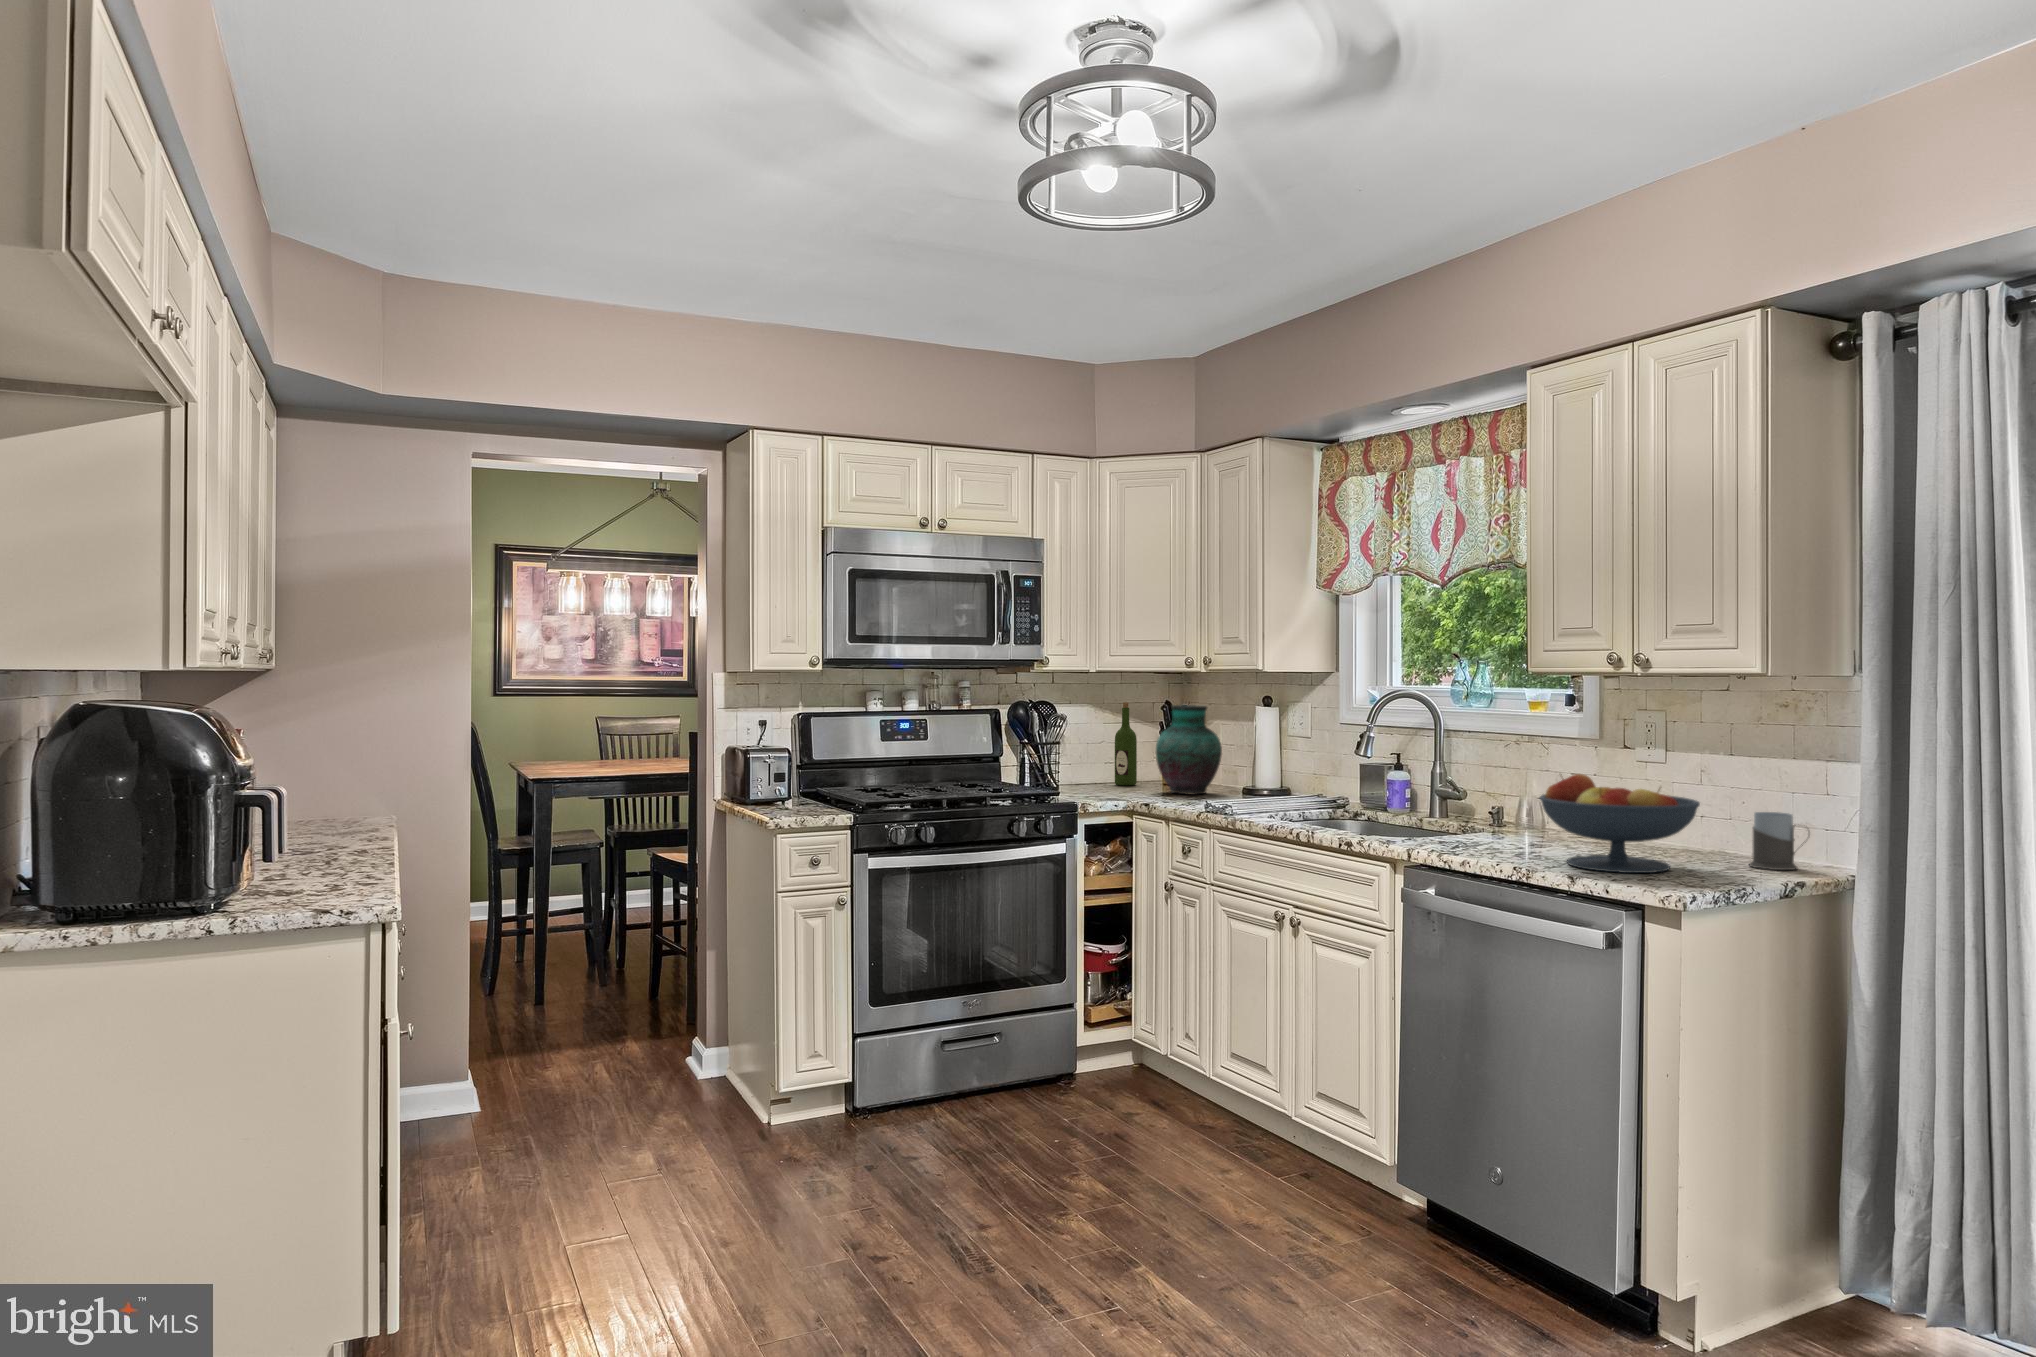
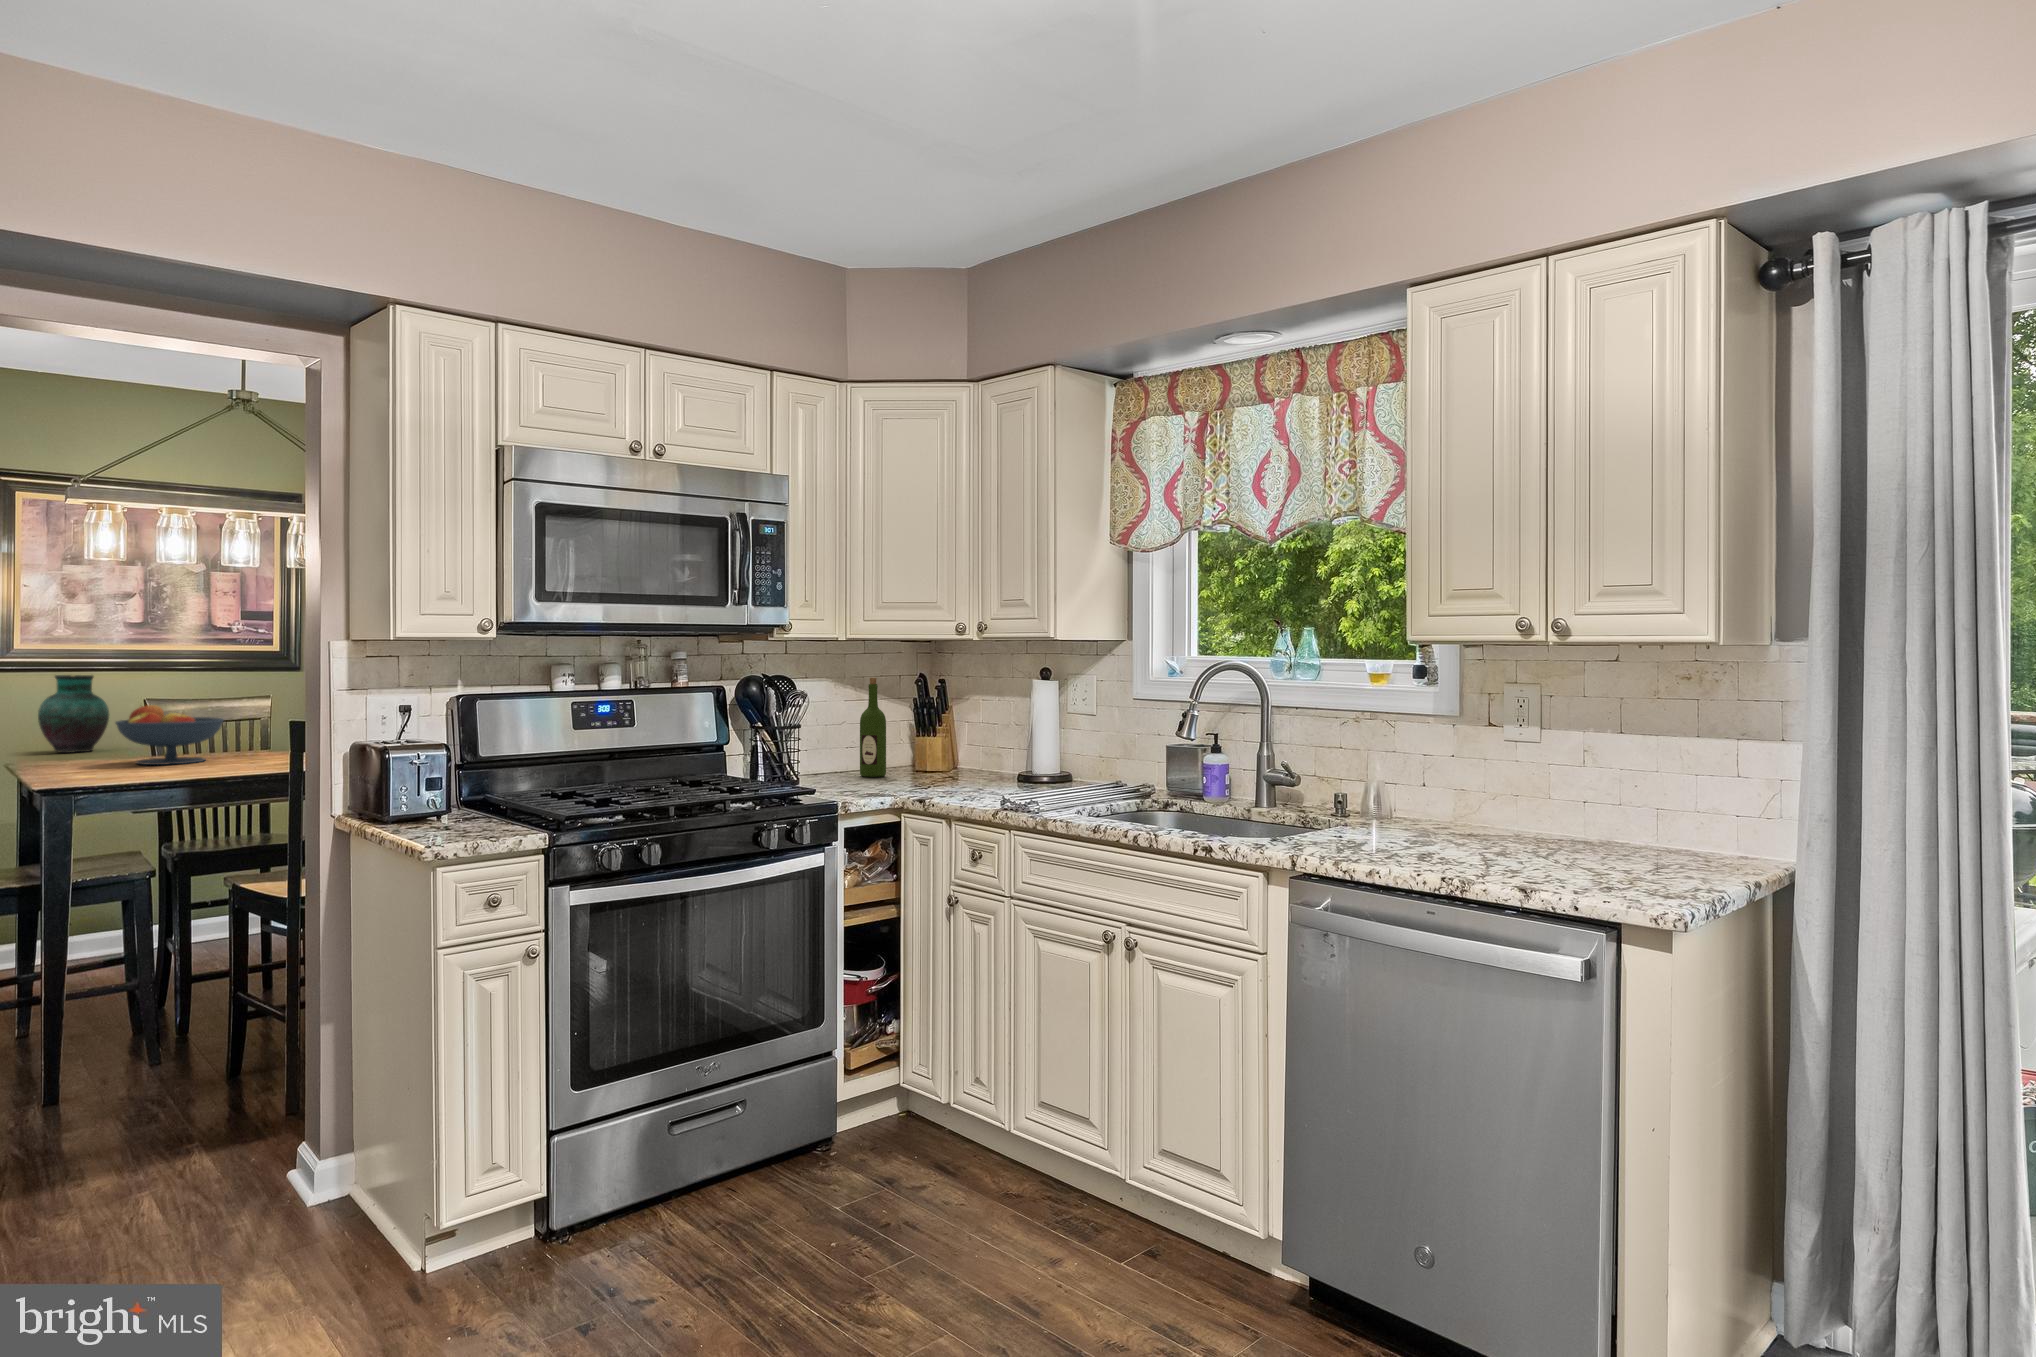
vase: present [1155,705,1222,795] -> present [38,675,109,753]
fruit bowl: present [1540,774,1700,873] -> present [116,705,223,765]
mug: present [1749,812,1810,870] -> none [1676,801,1748,868]

